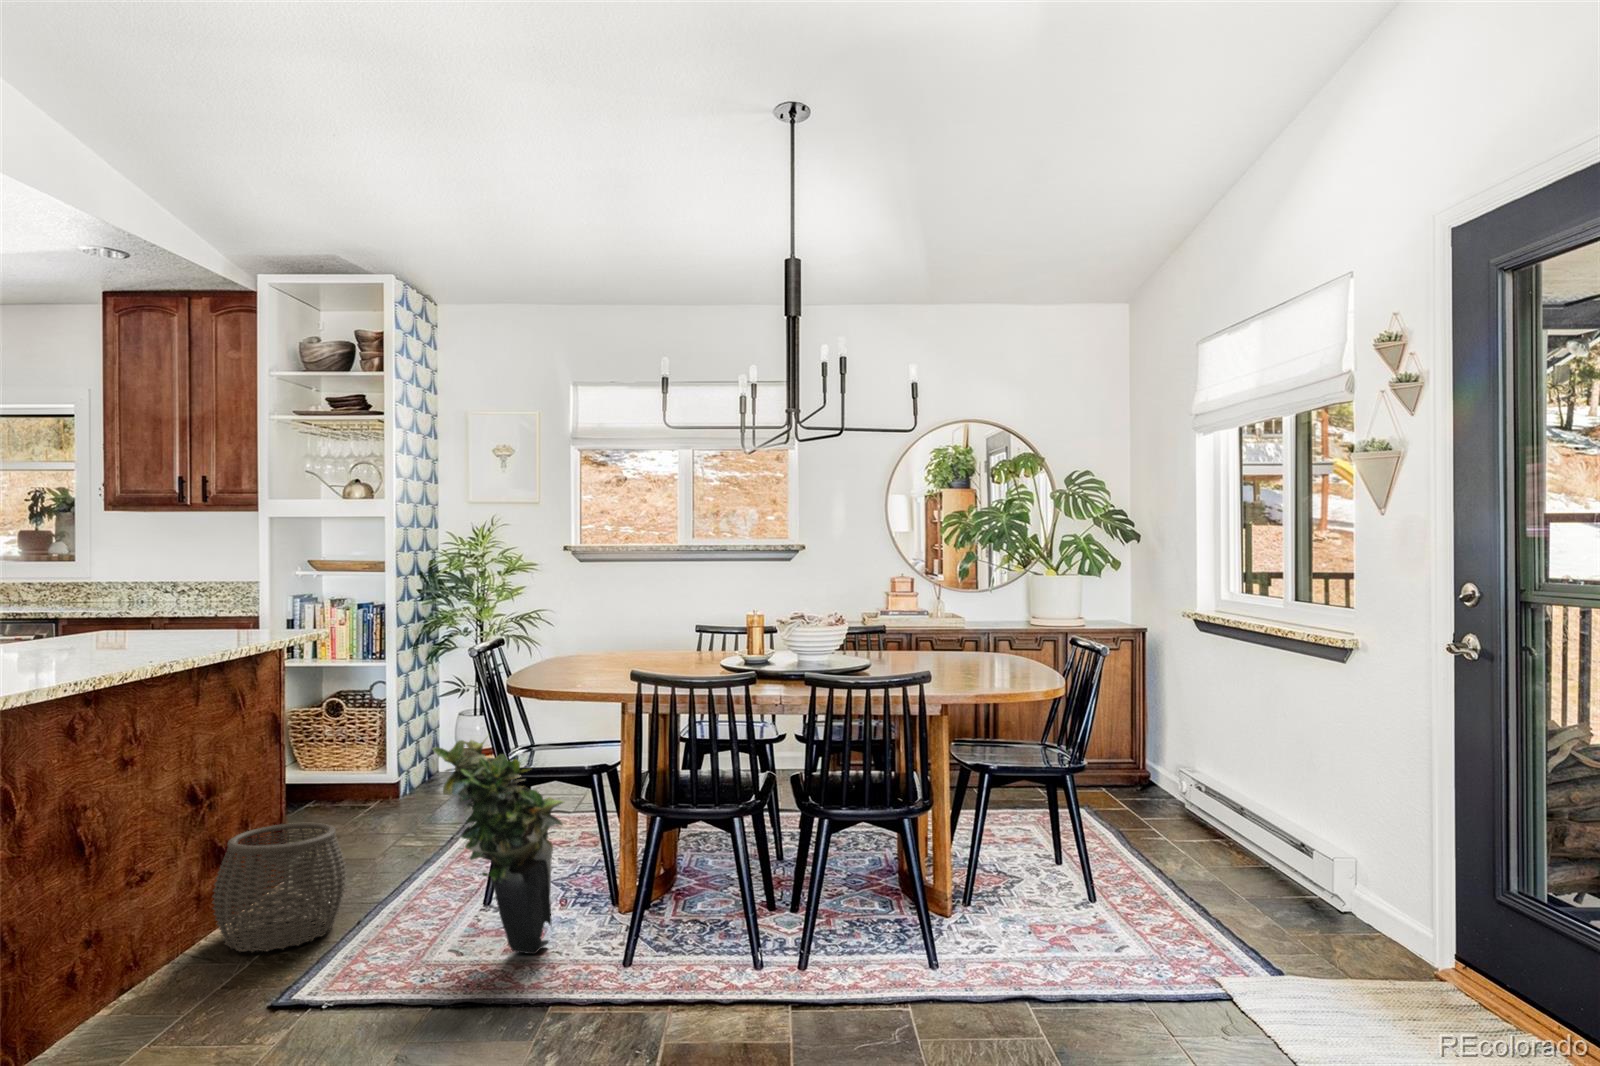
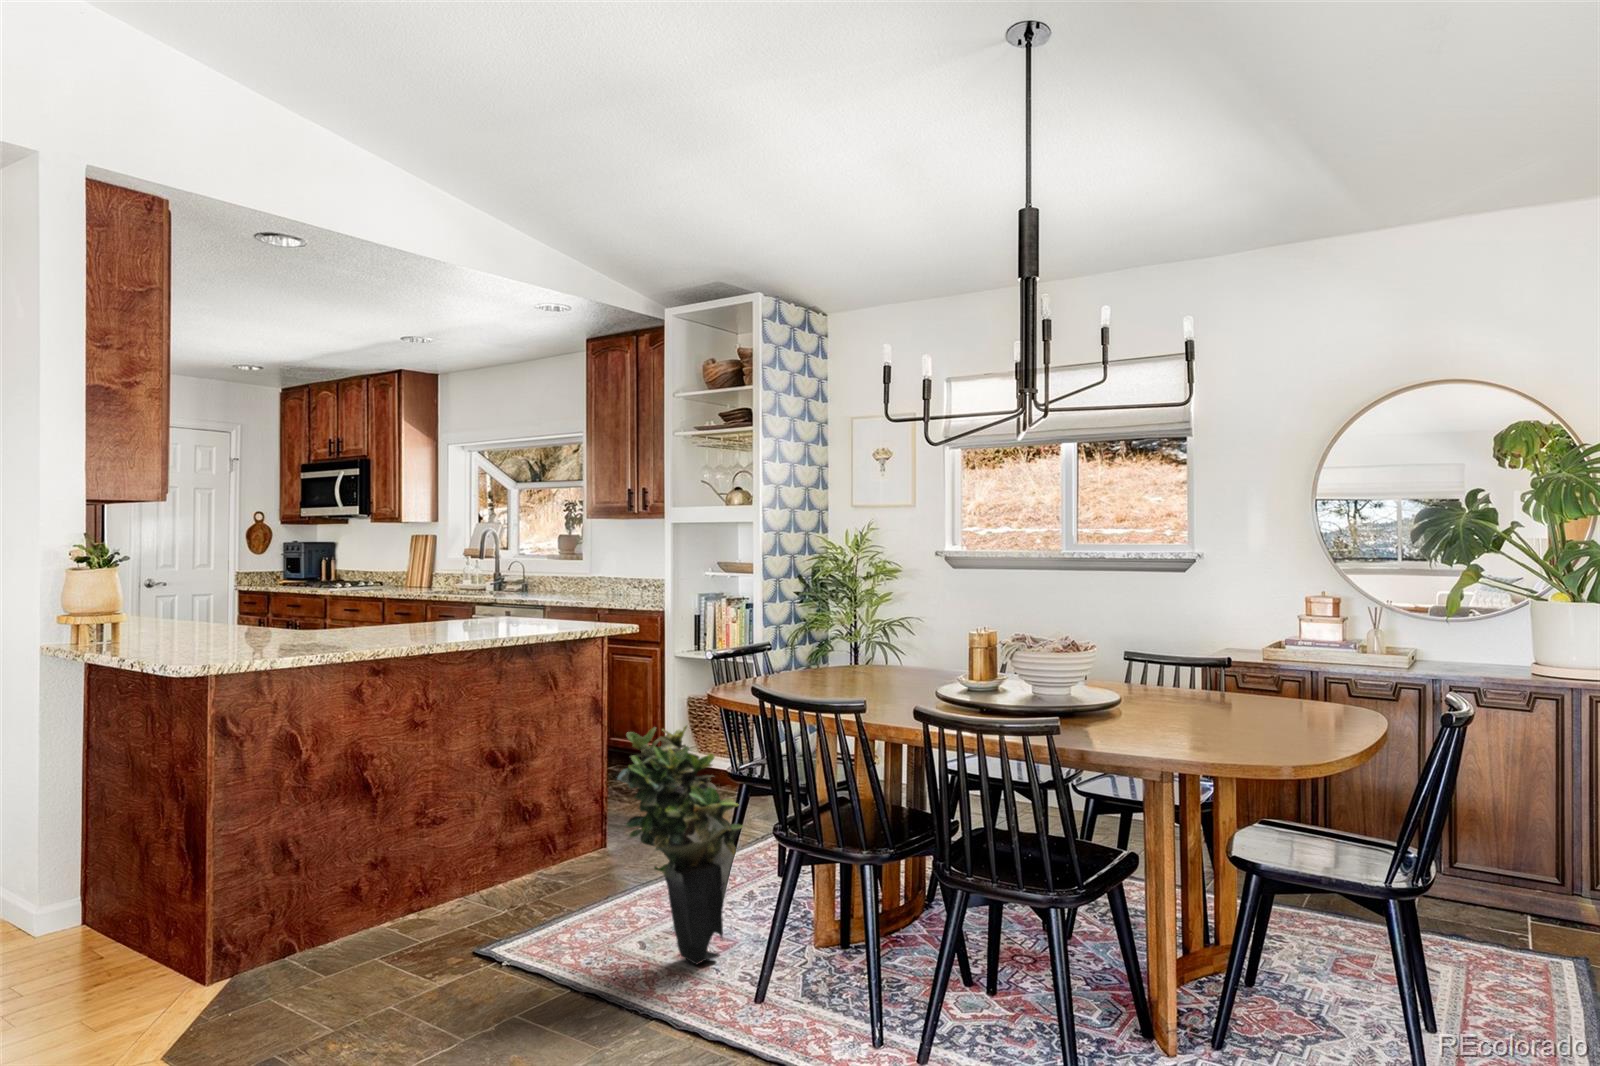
woven basket: present [212,823,347,952] -> none [496,793,607,905]

